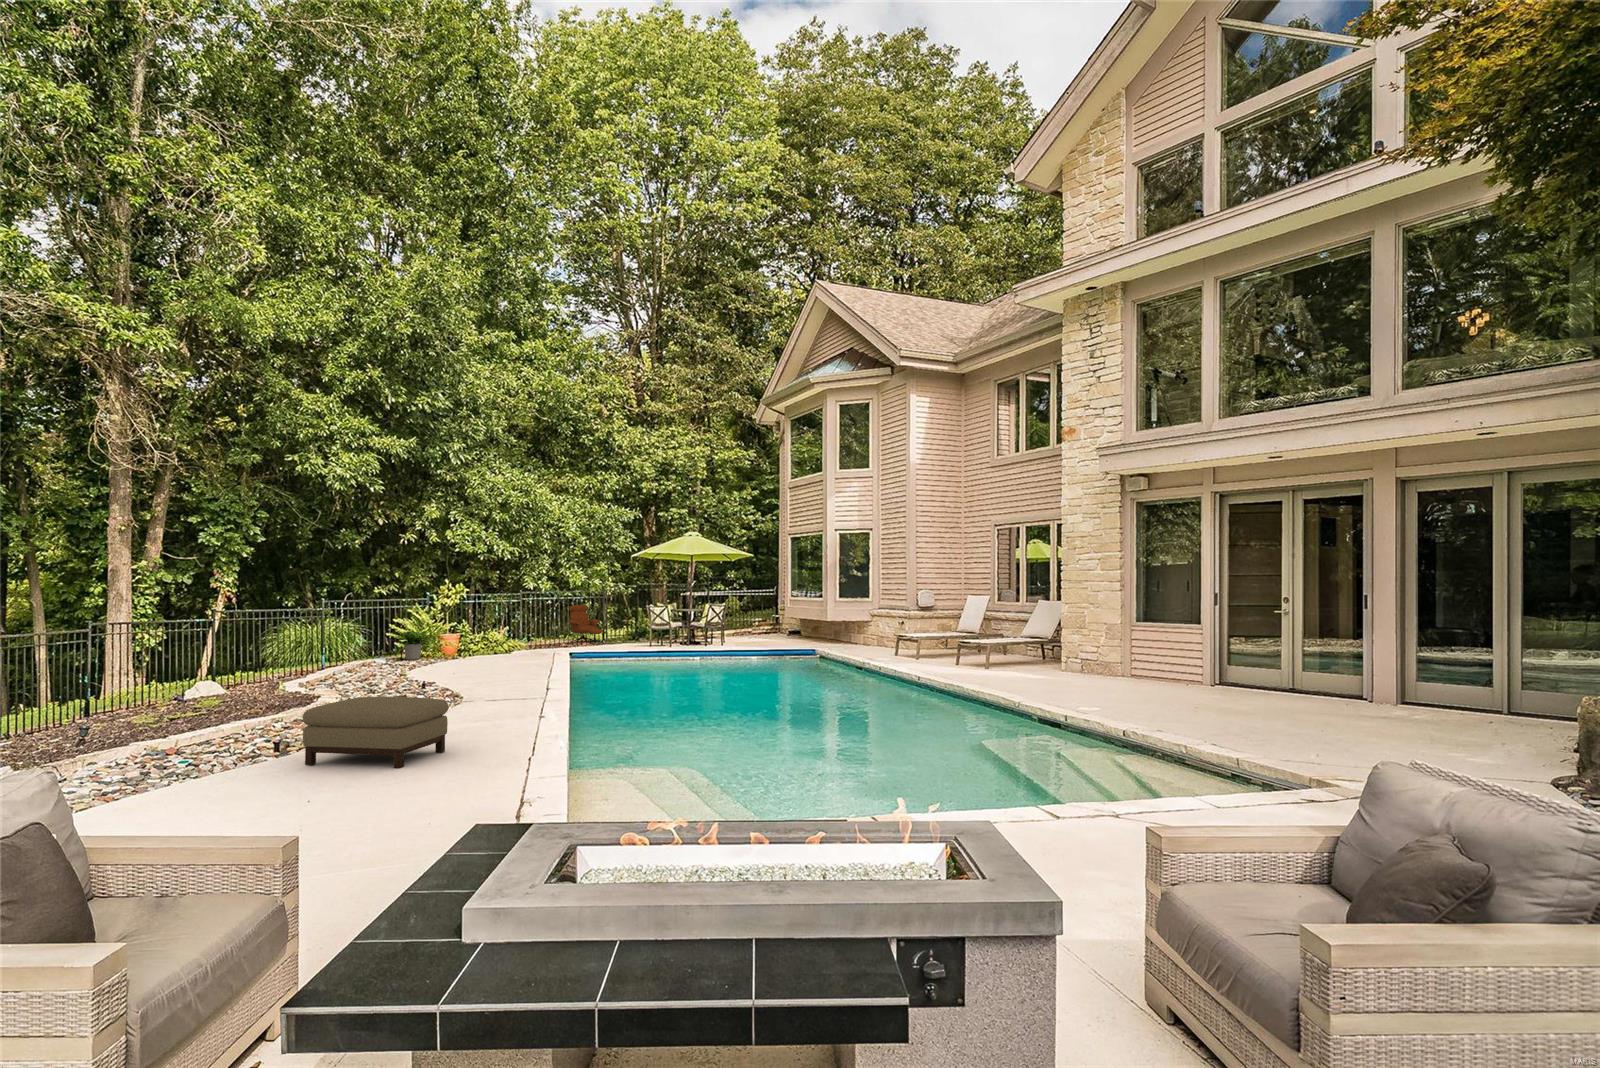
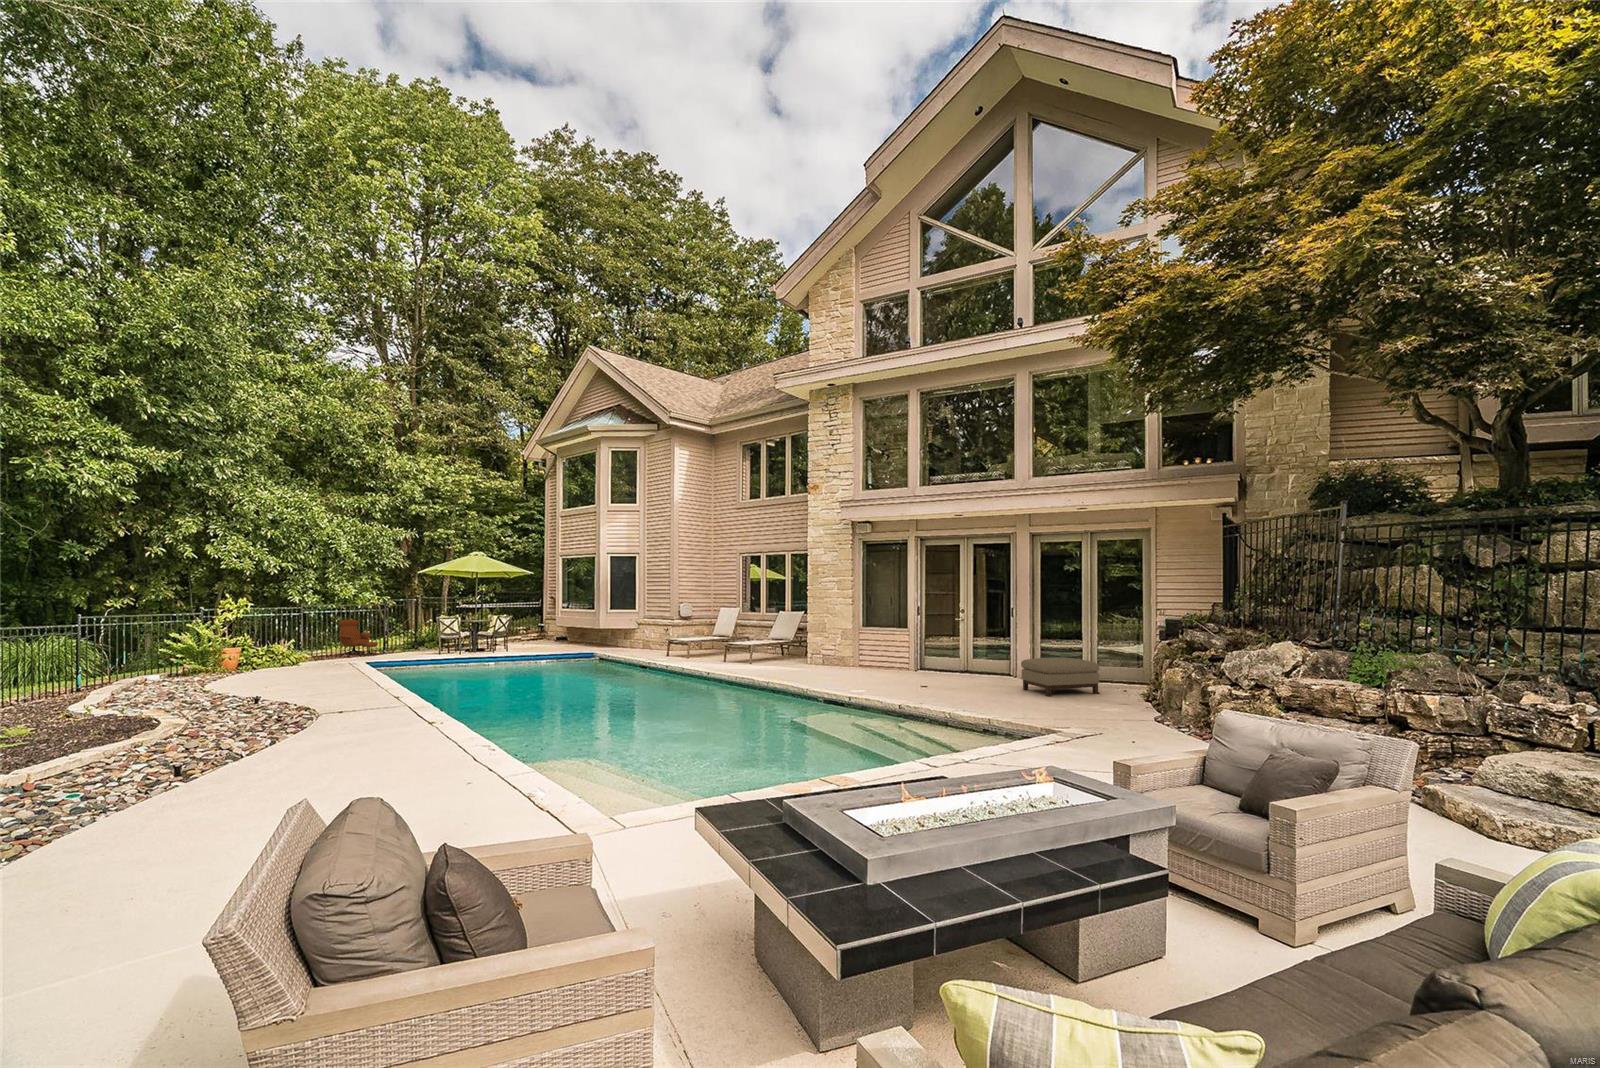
potted plant: present [398,632,427,660] -> none [155,652,198,681]
ottoman: present [303,697,448,768] -> present [1021,657,1099,696]

